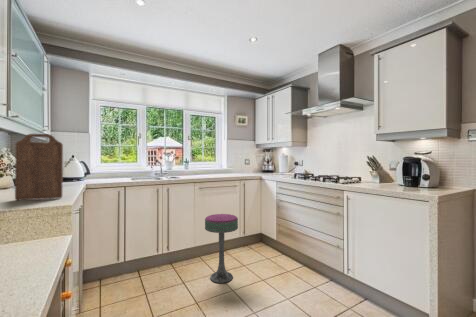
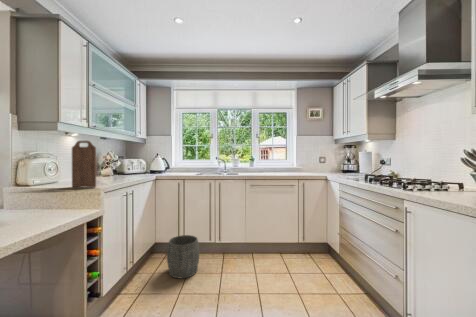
bar stool: present [205,214,238,283] -> none [239,214,273,286]
woven basket: none [119,249,159,300] -> present [167,235,199,278]

